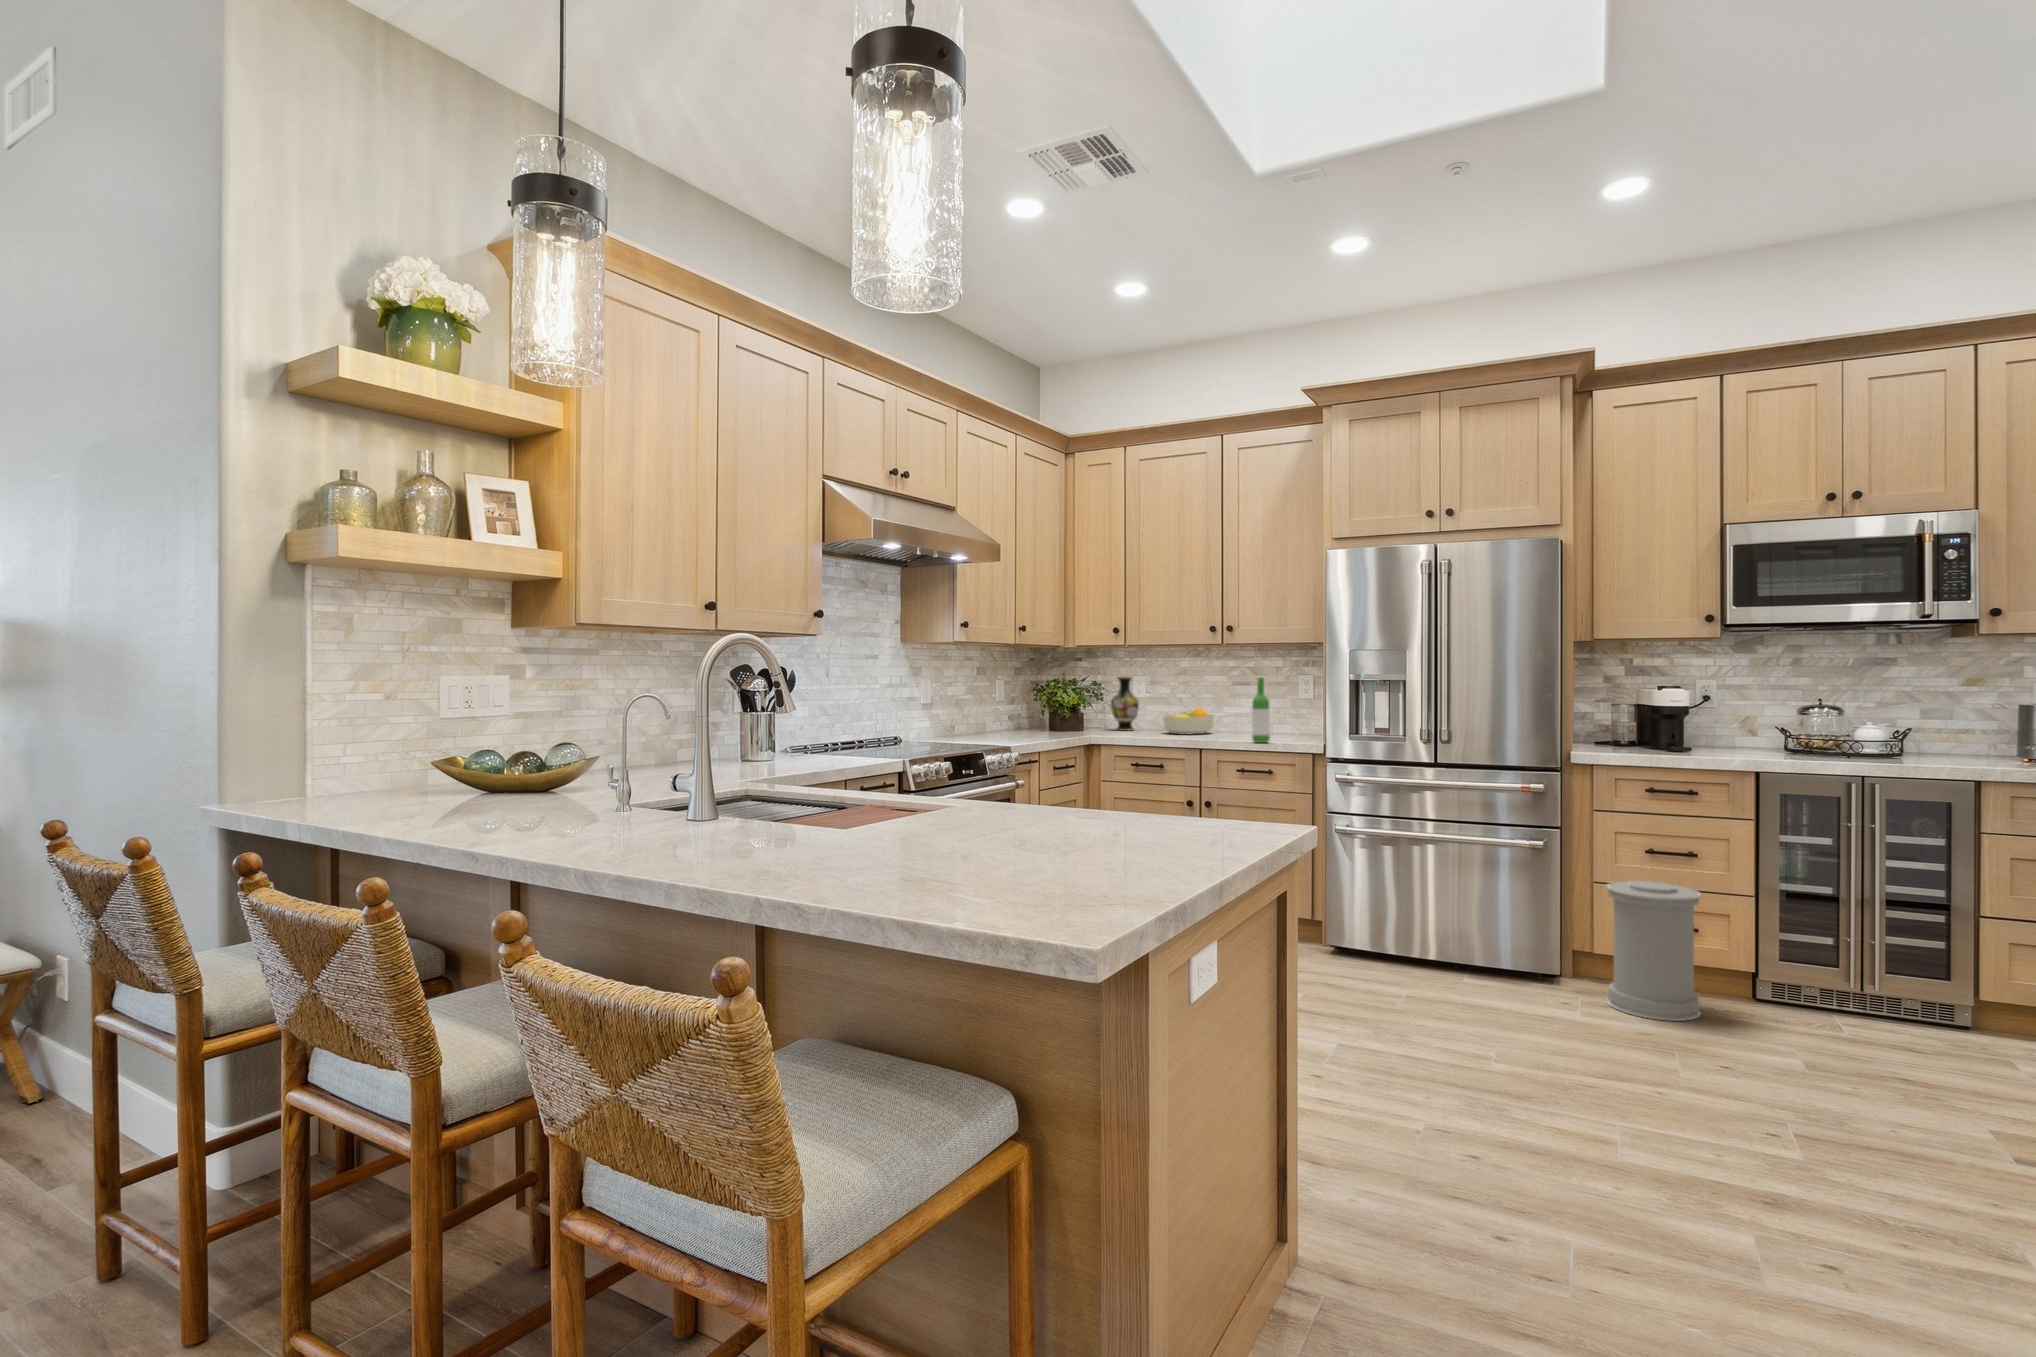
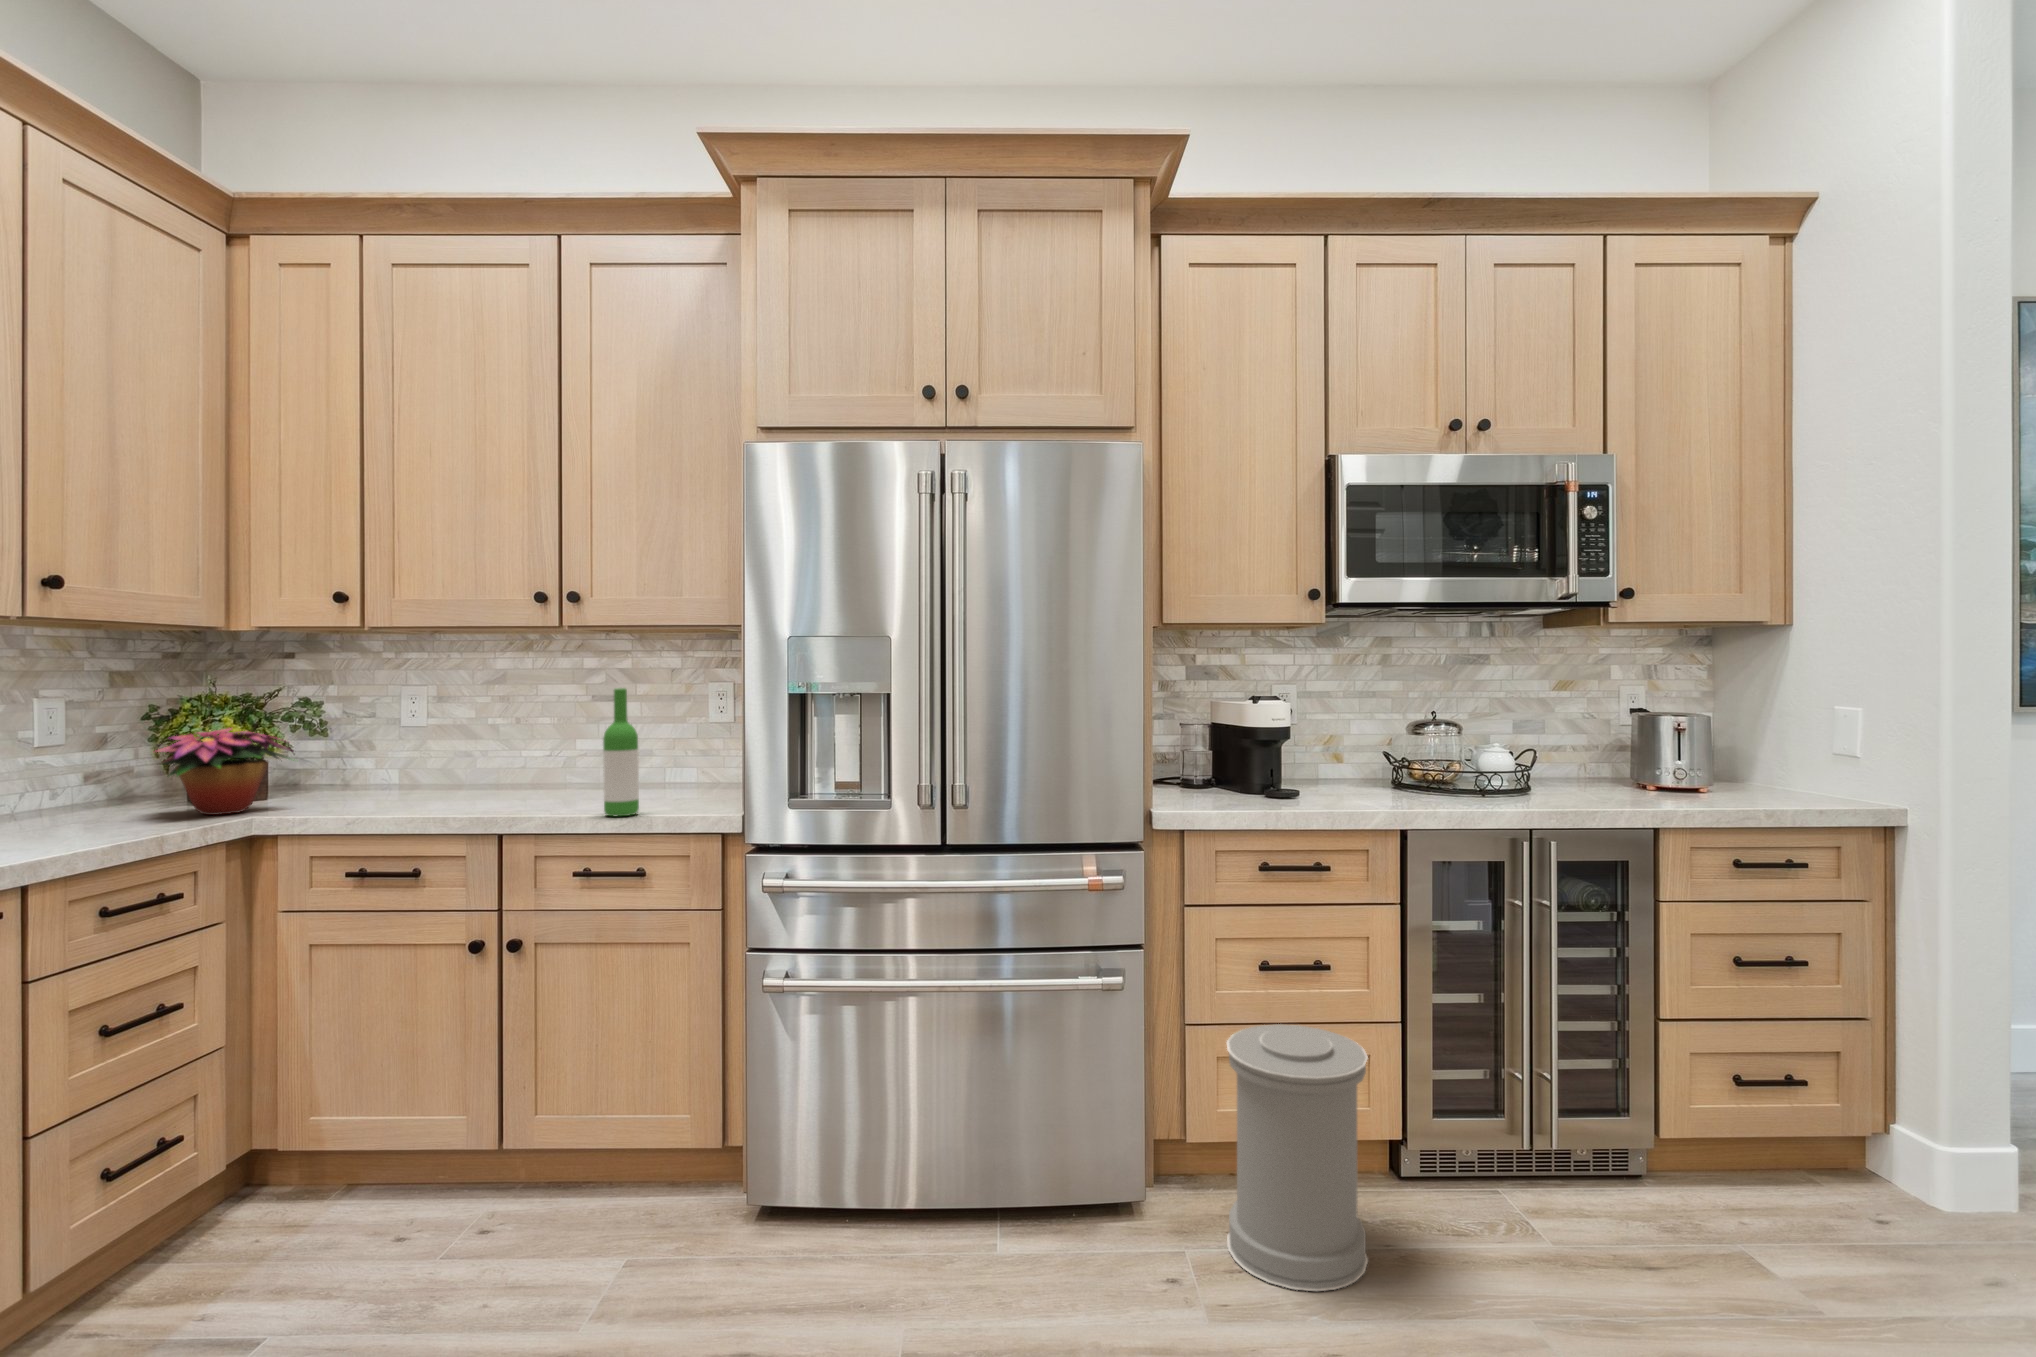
vase: present [1111,677,1139,731] -> none [349,685,411,787]
flower arrangement: none [1046,695,1107,736] -> present [157,728,291,815]
fruit bowl: present [1163,708,1214,734] -> none [445,739,556,794]

